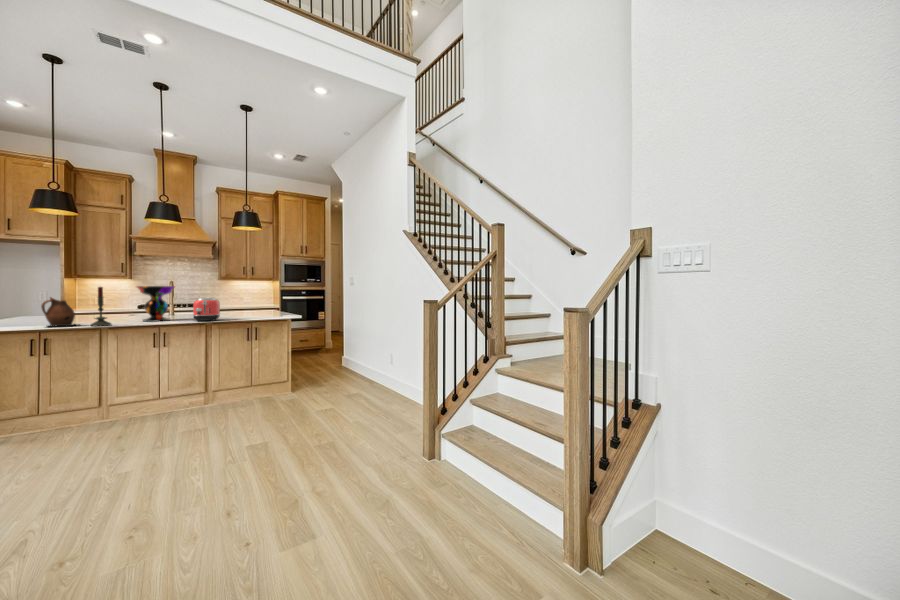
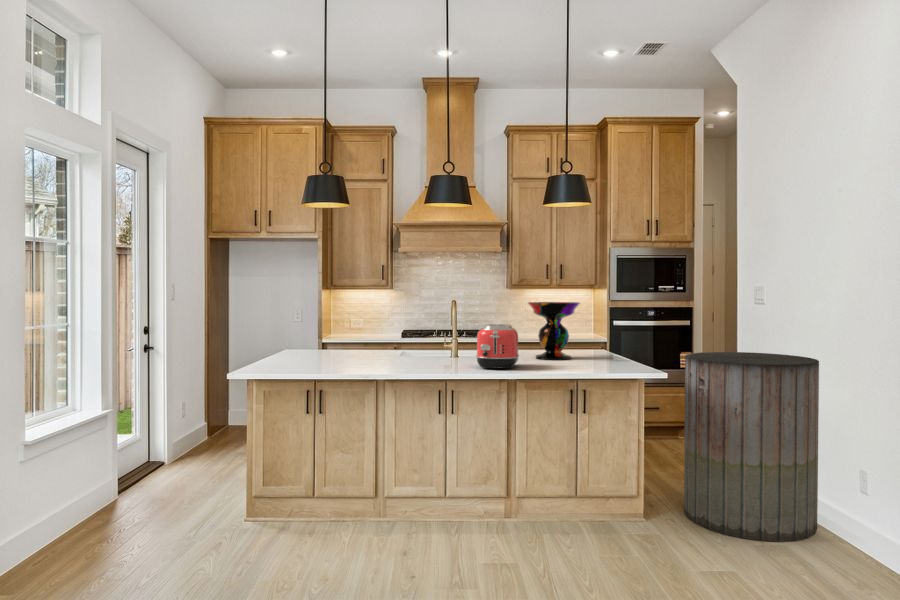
decorative bowl: present [137,286,175,322] -> present [528,302,580,360]
candle: present [91,287,111,326] -> none [337,303,363,371]
ceramic pitcher: present [41,297,75,326] -> none [283,321,327,369]
trash can: none [311,310,367,390] -> present [684,352,819,542]

